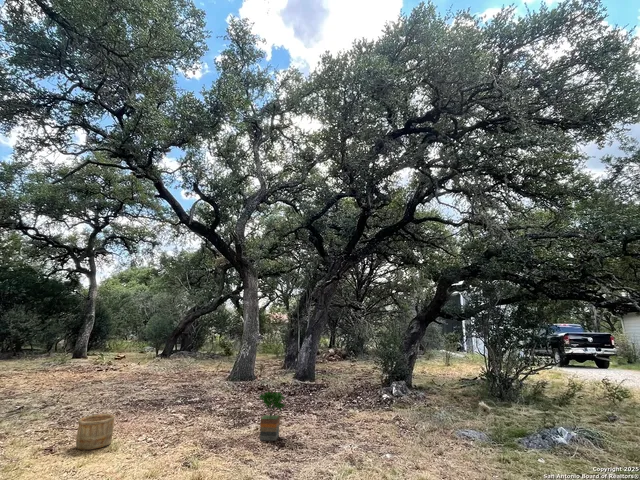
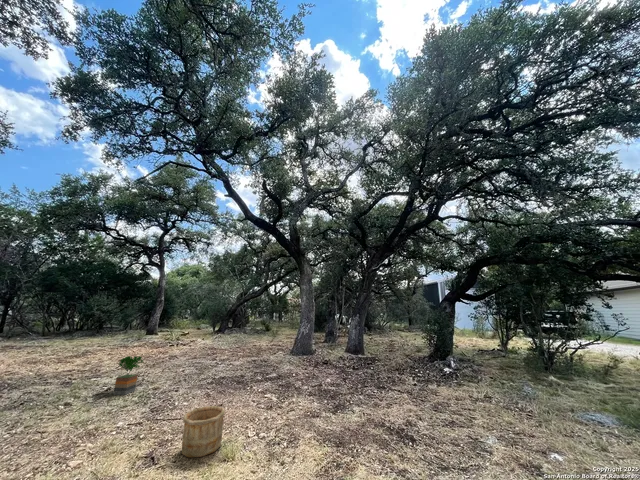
potted tree: present [259,392,285,441] -> present [113,356,143,395]

